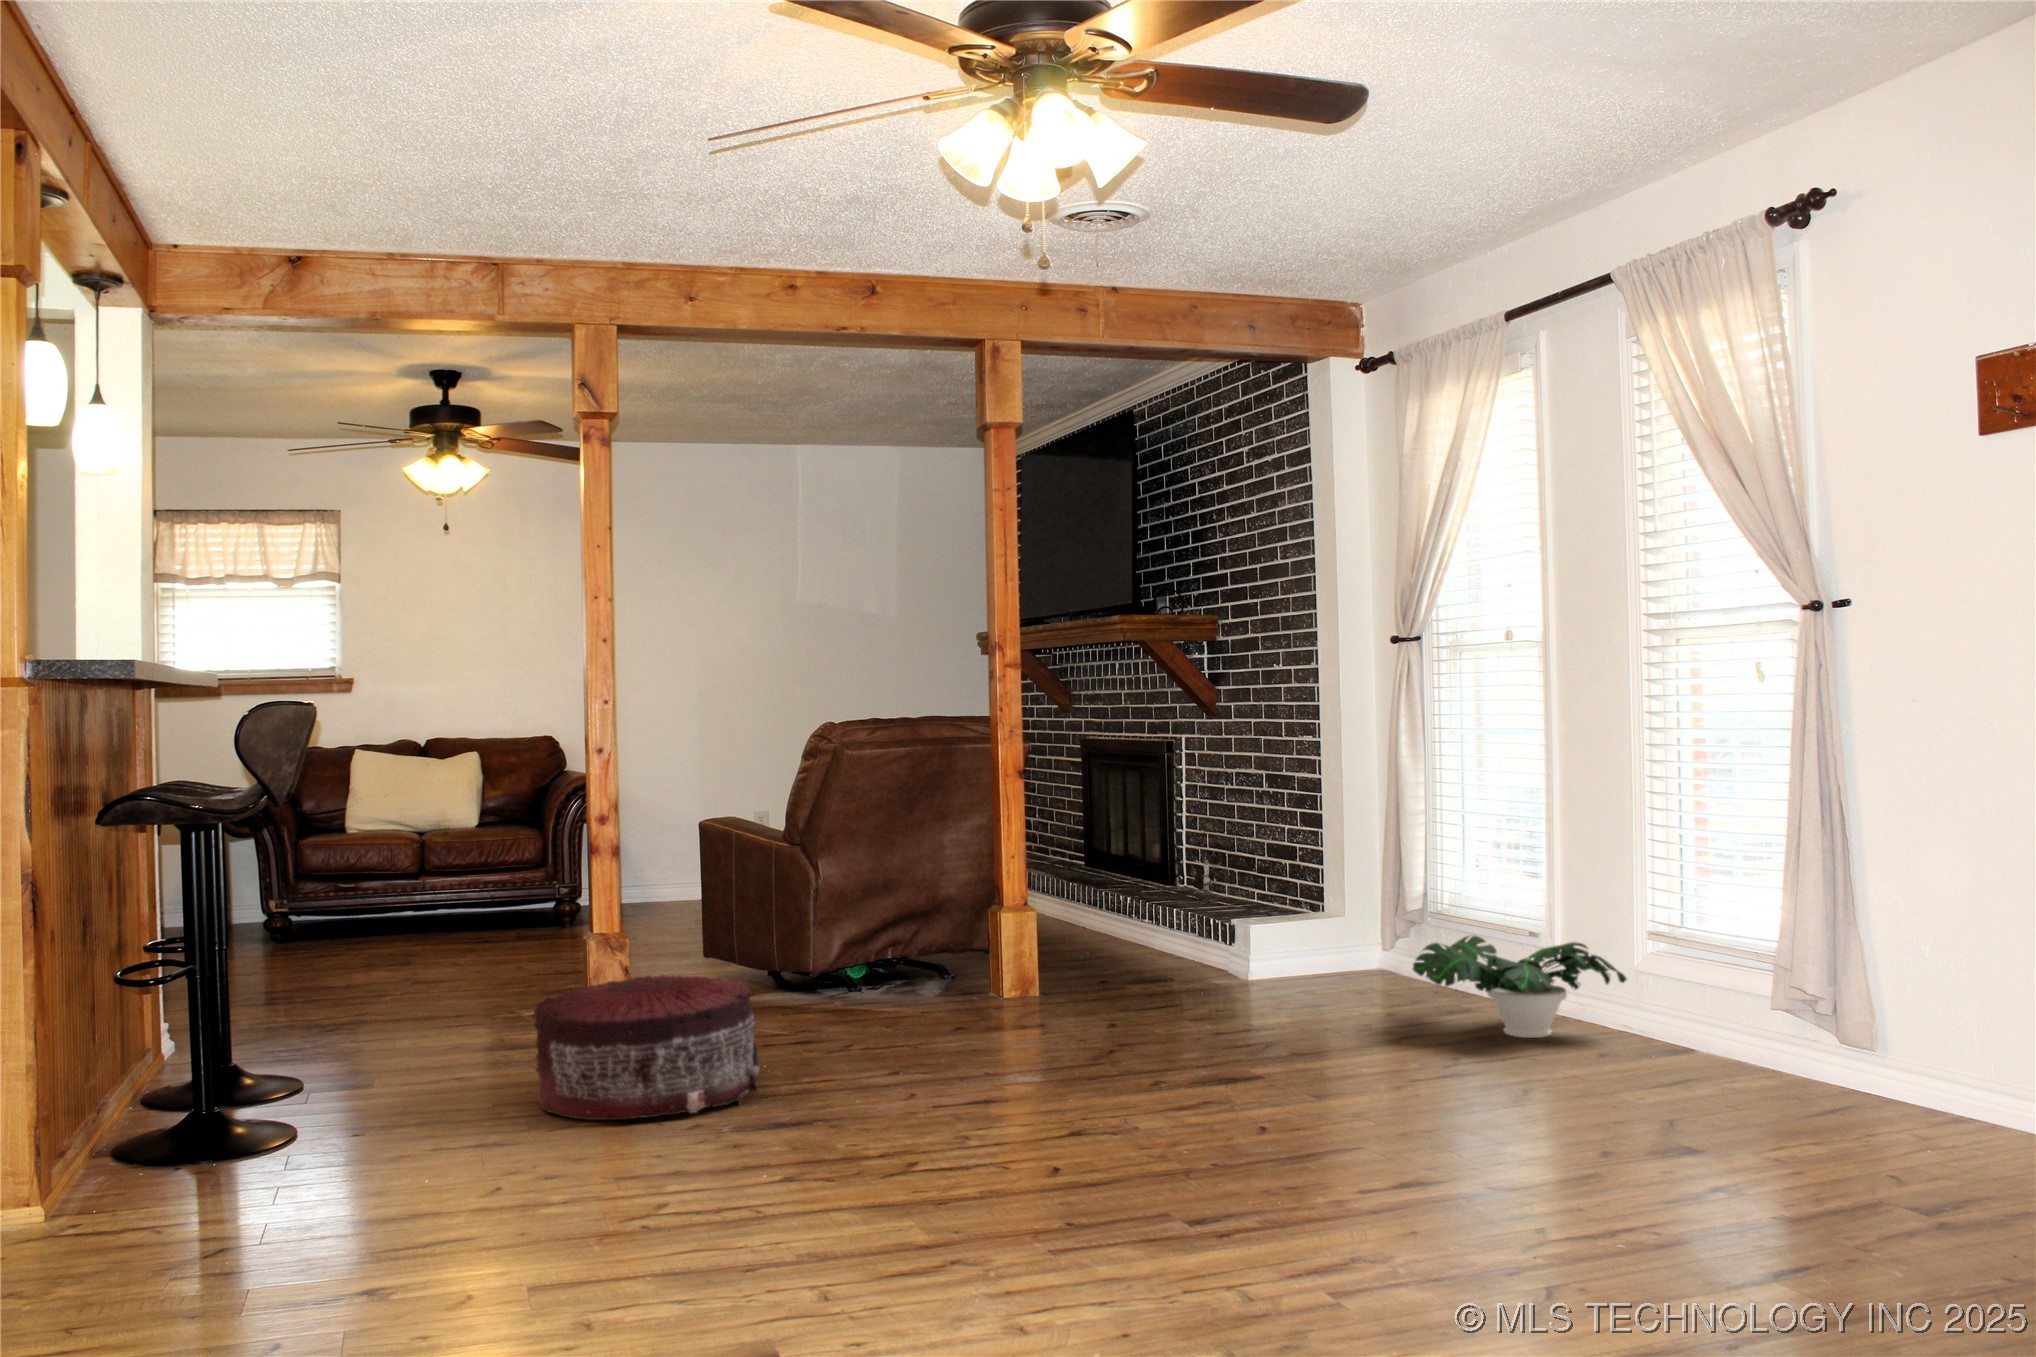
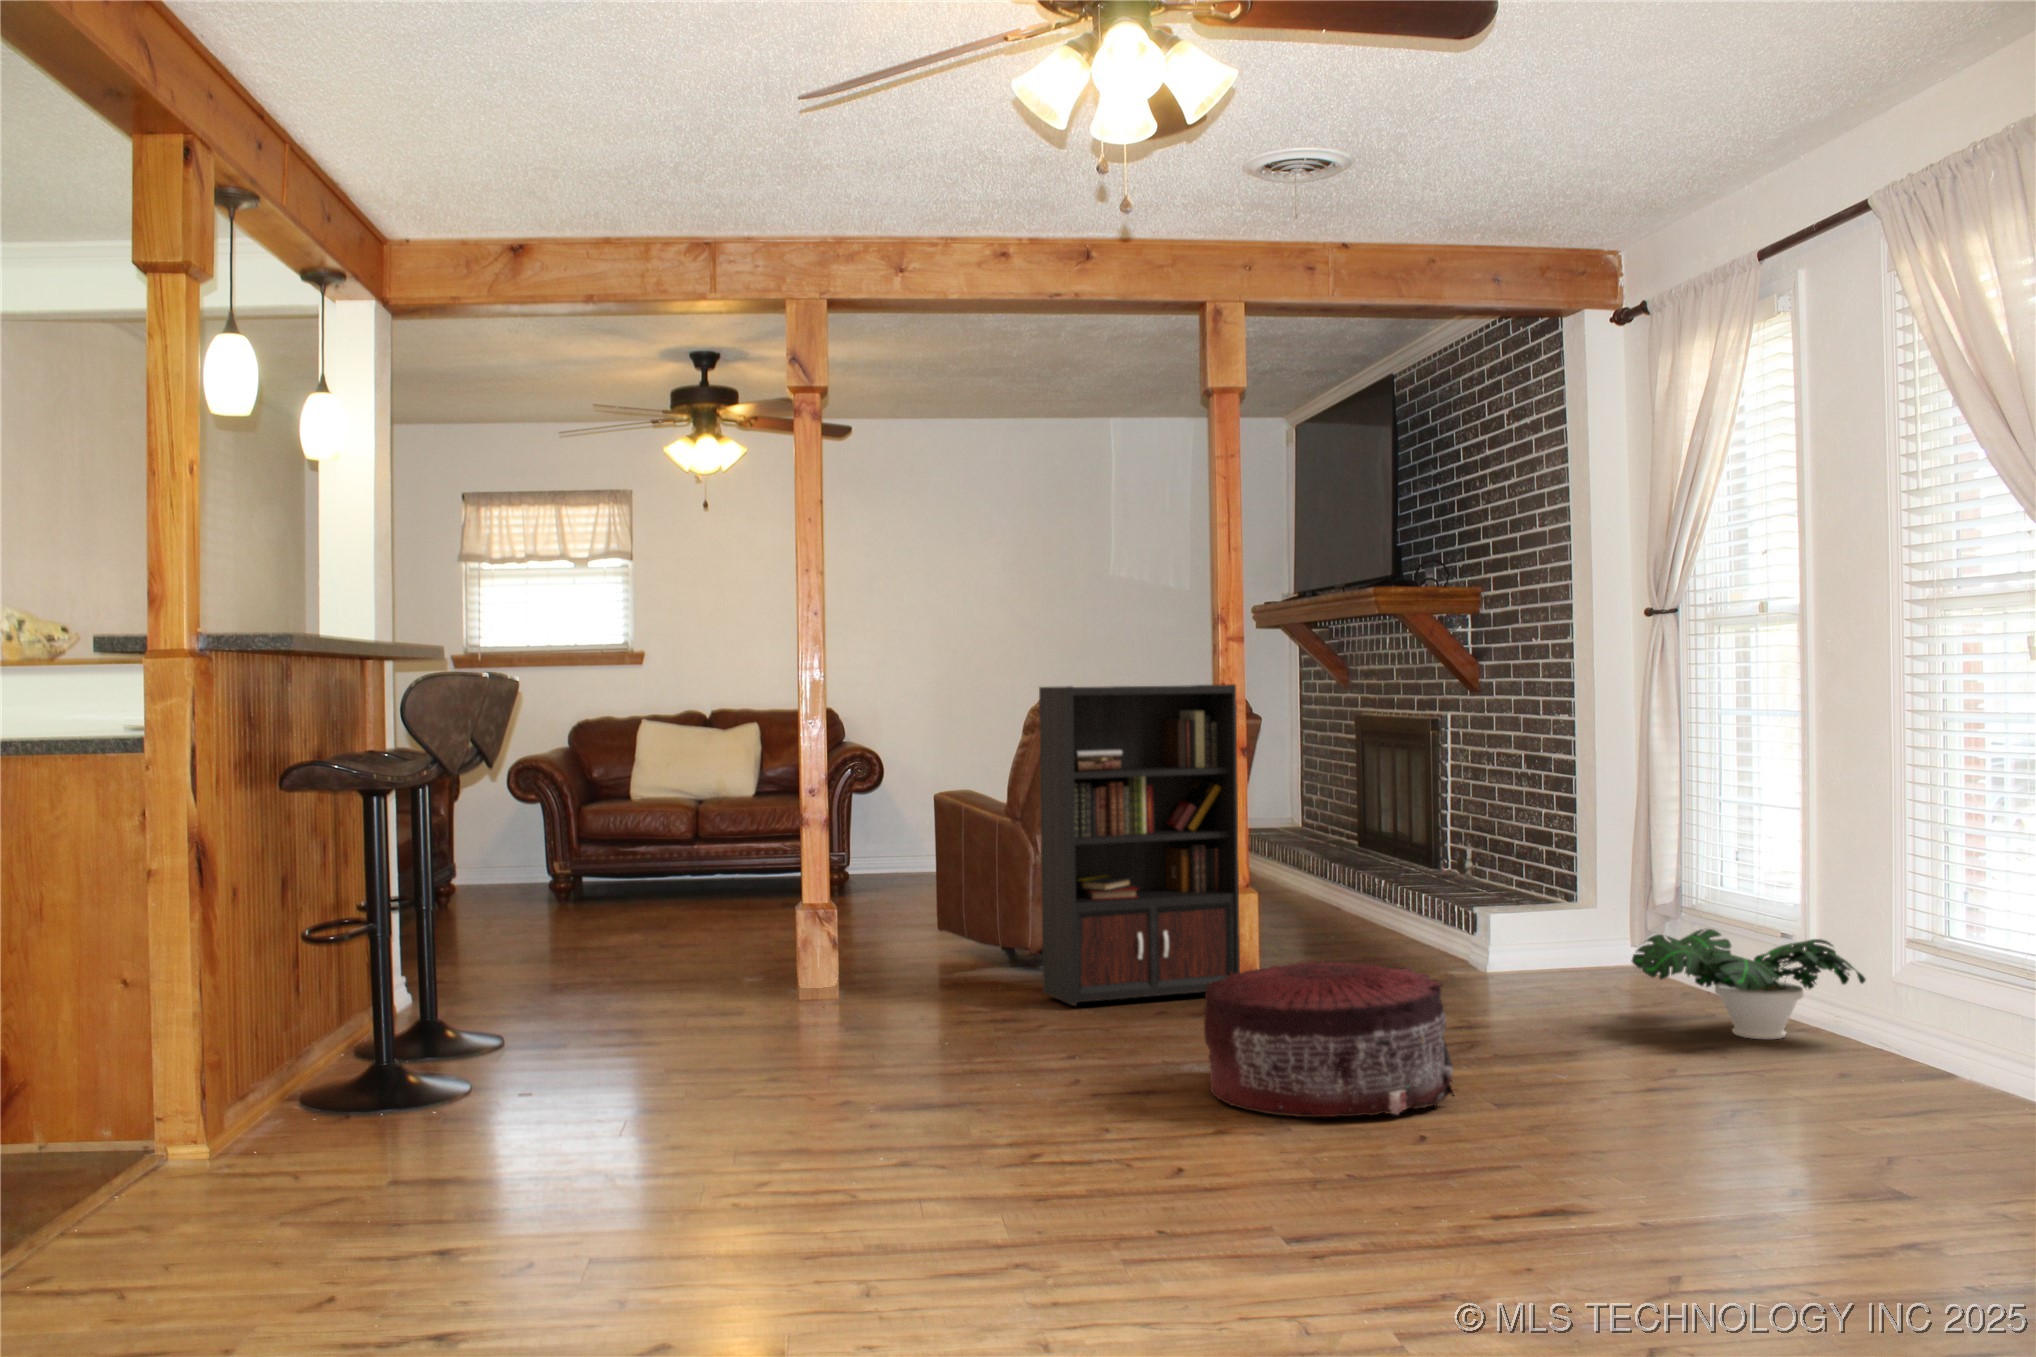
bookcase: none [833,710,1033,1035] -> present [1039,684,1240,1006]
pouf: present [534,975,760,1120] -> present [1204,962,1454,1117]

